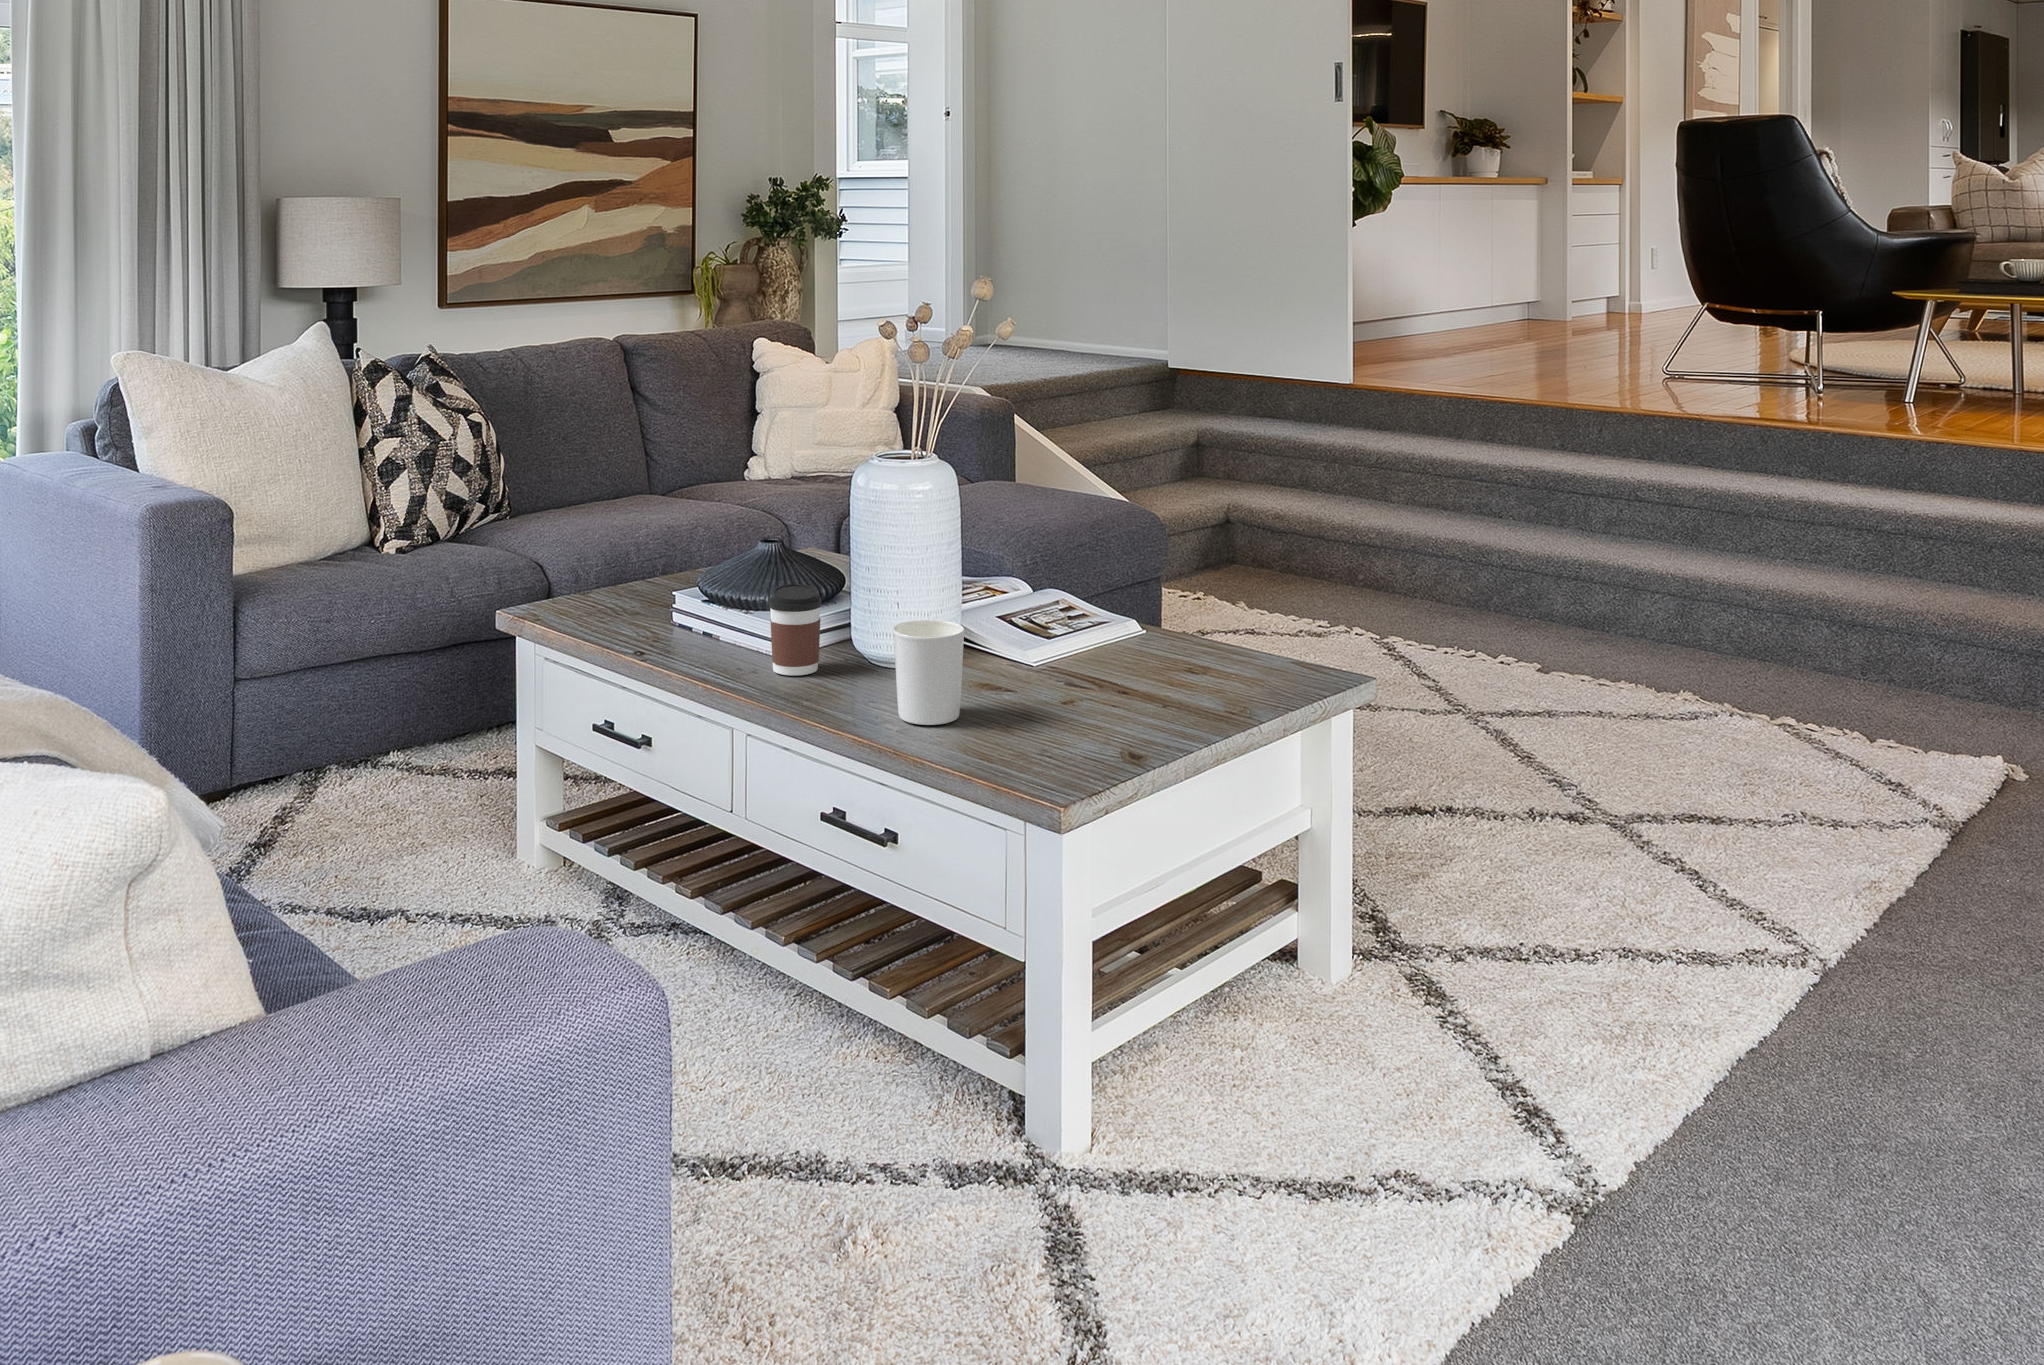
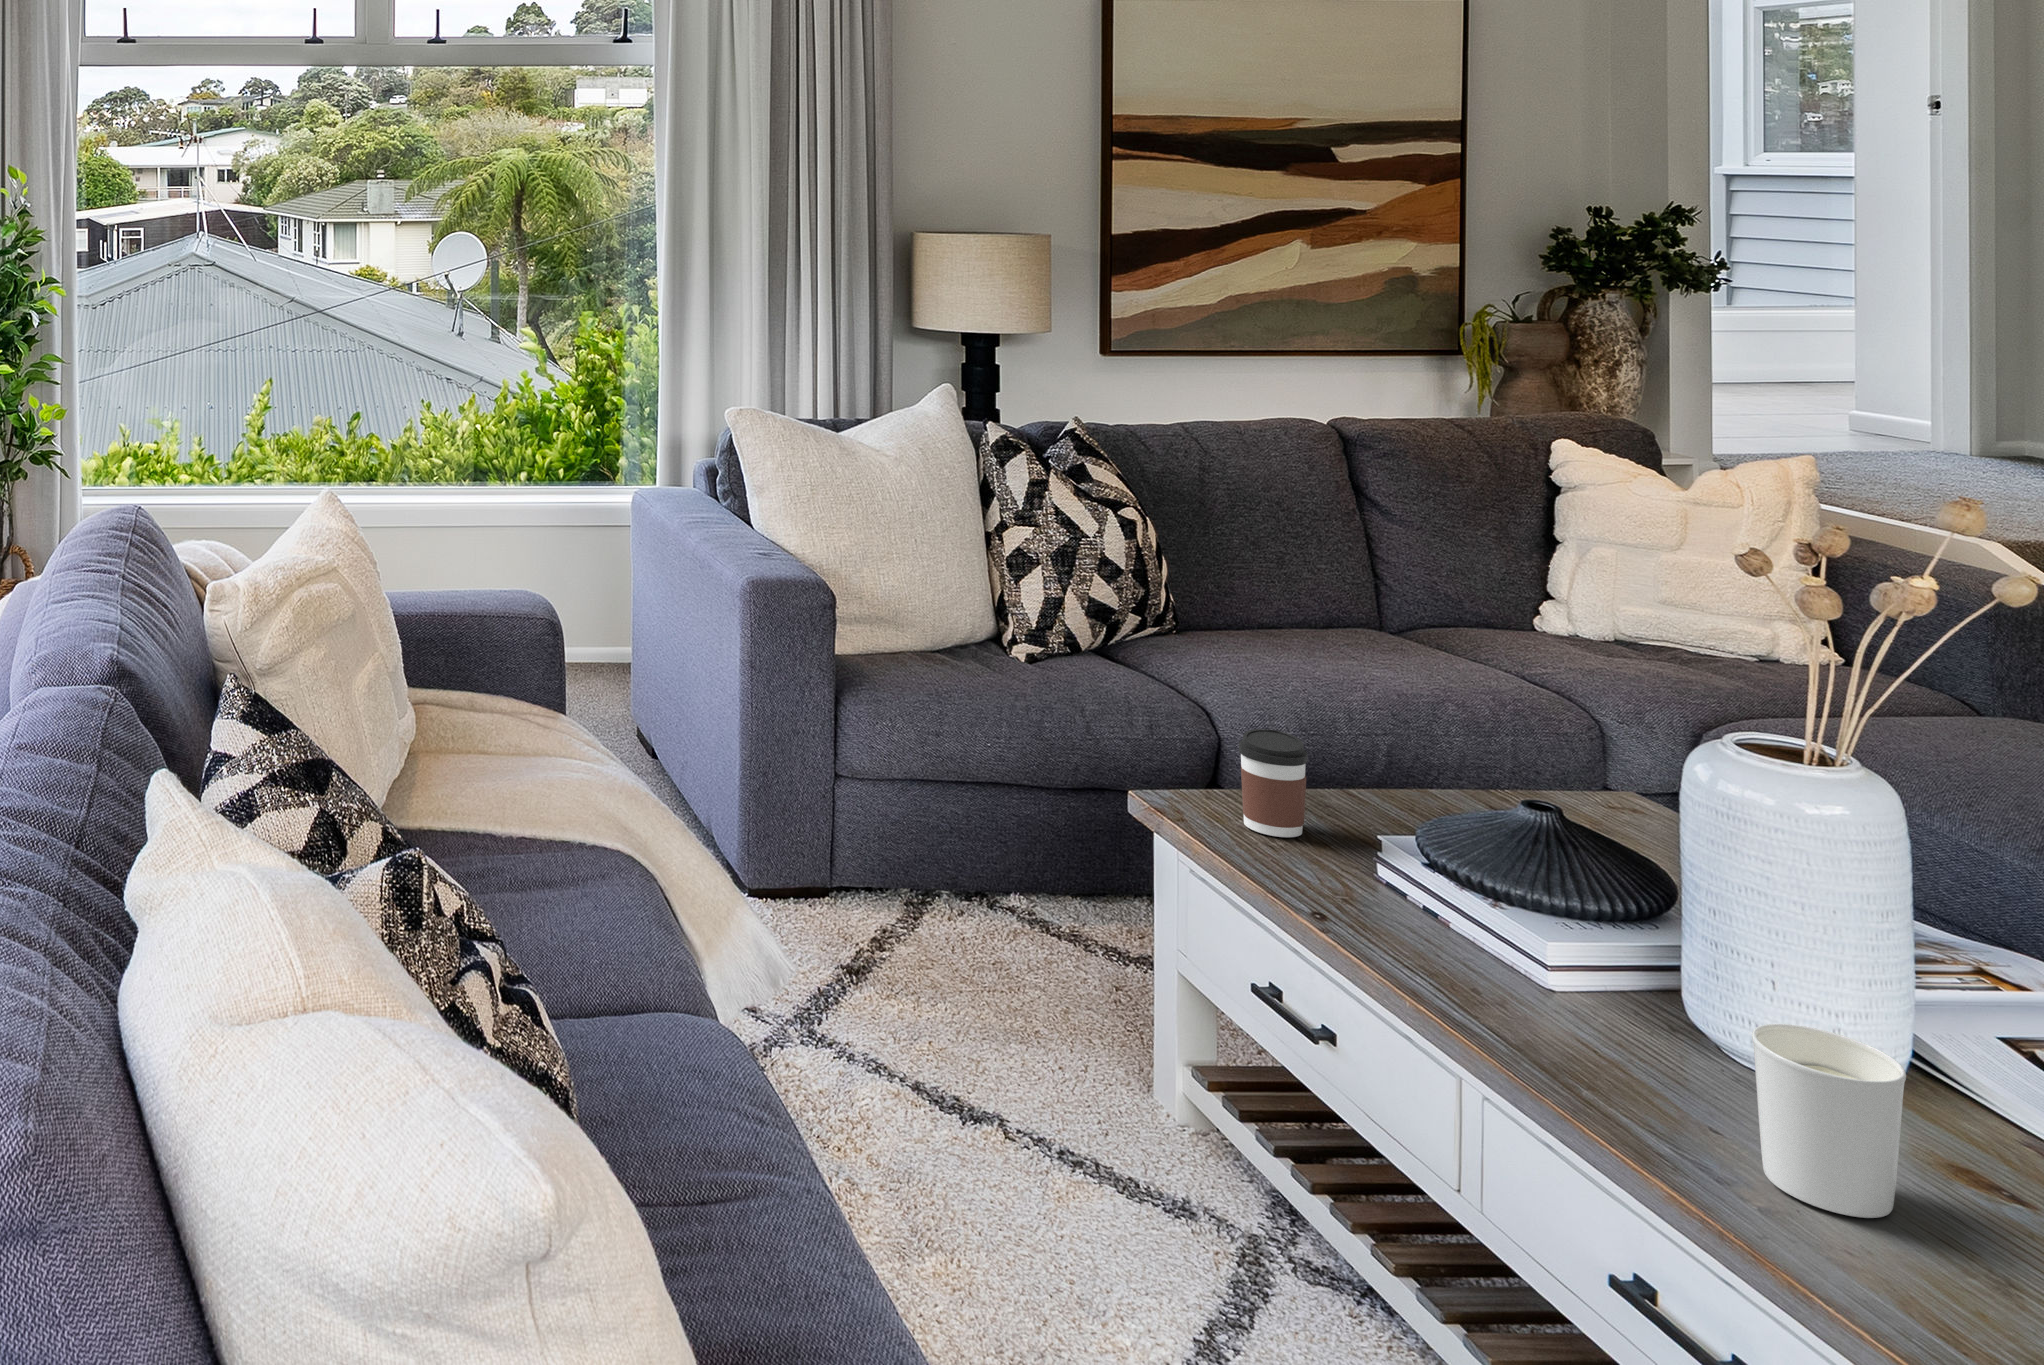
coffee cup: present [769,584,821,675] -> present [1239,729,1308,837]

